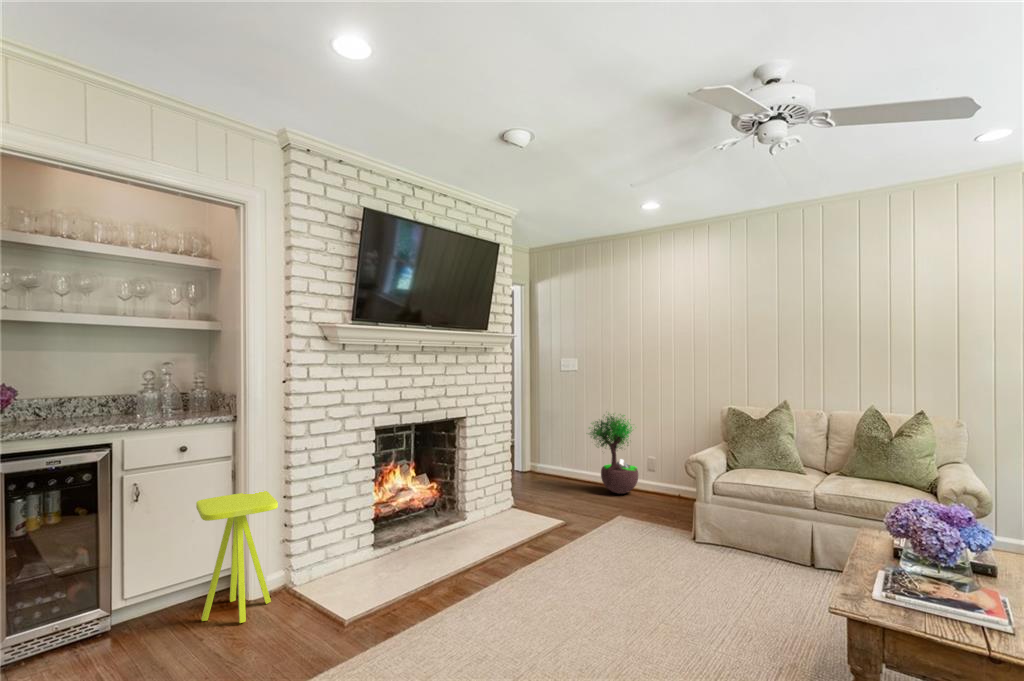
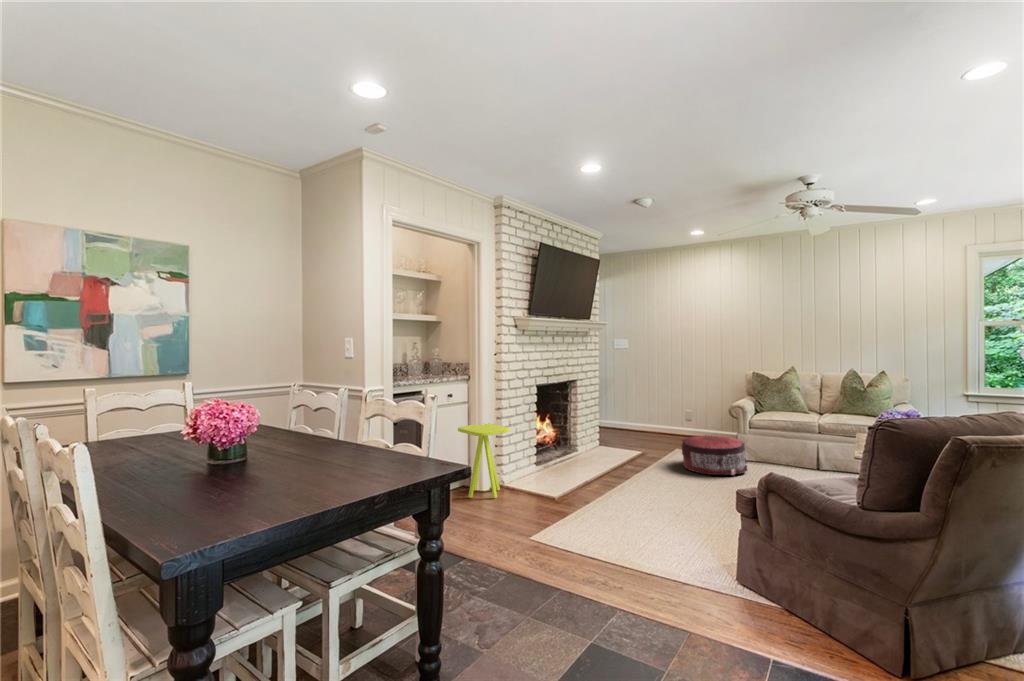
potted tree: present [589,414,638,494] -> none [647,375,684,436]
pouf: none [601,505,698,579] -> present [682,435,747,475]

